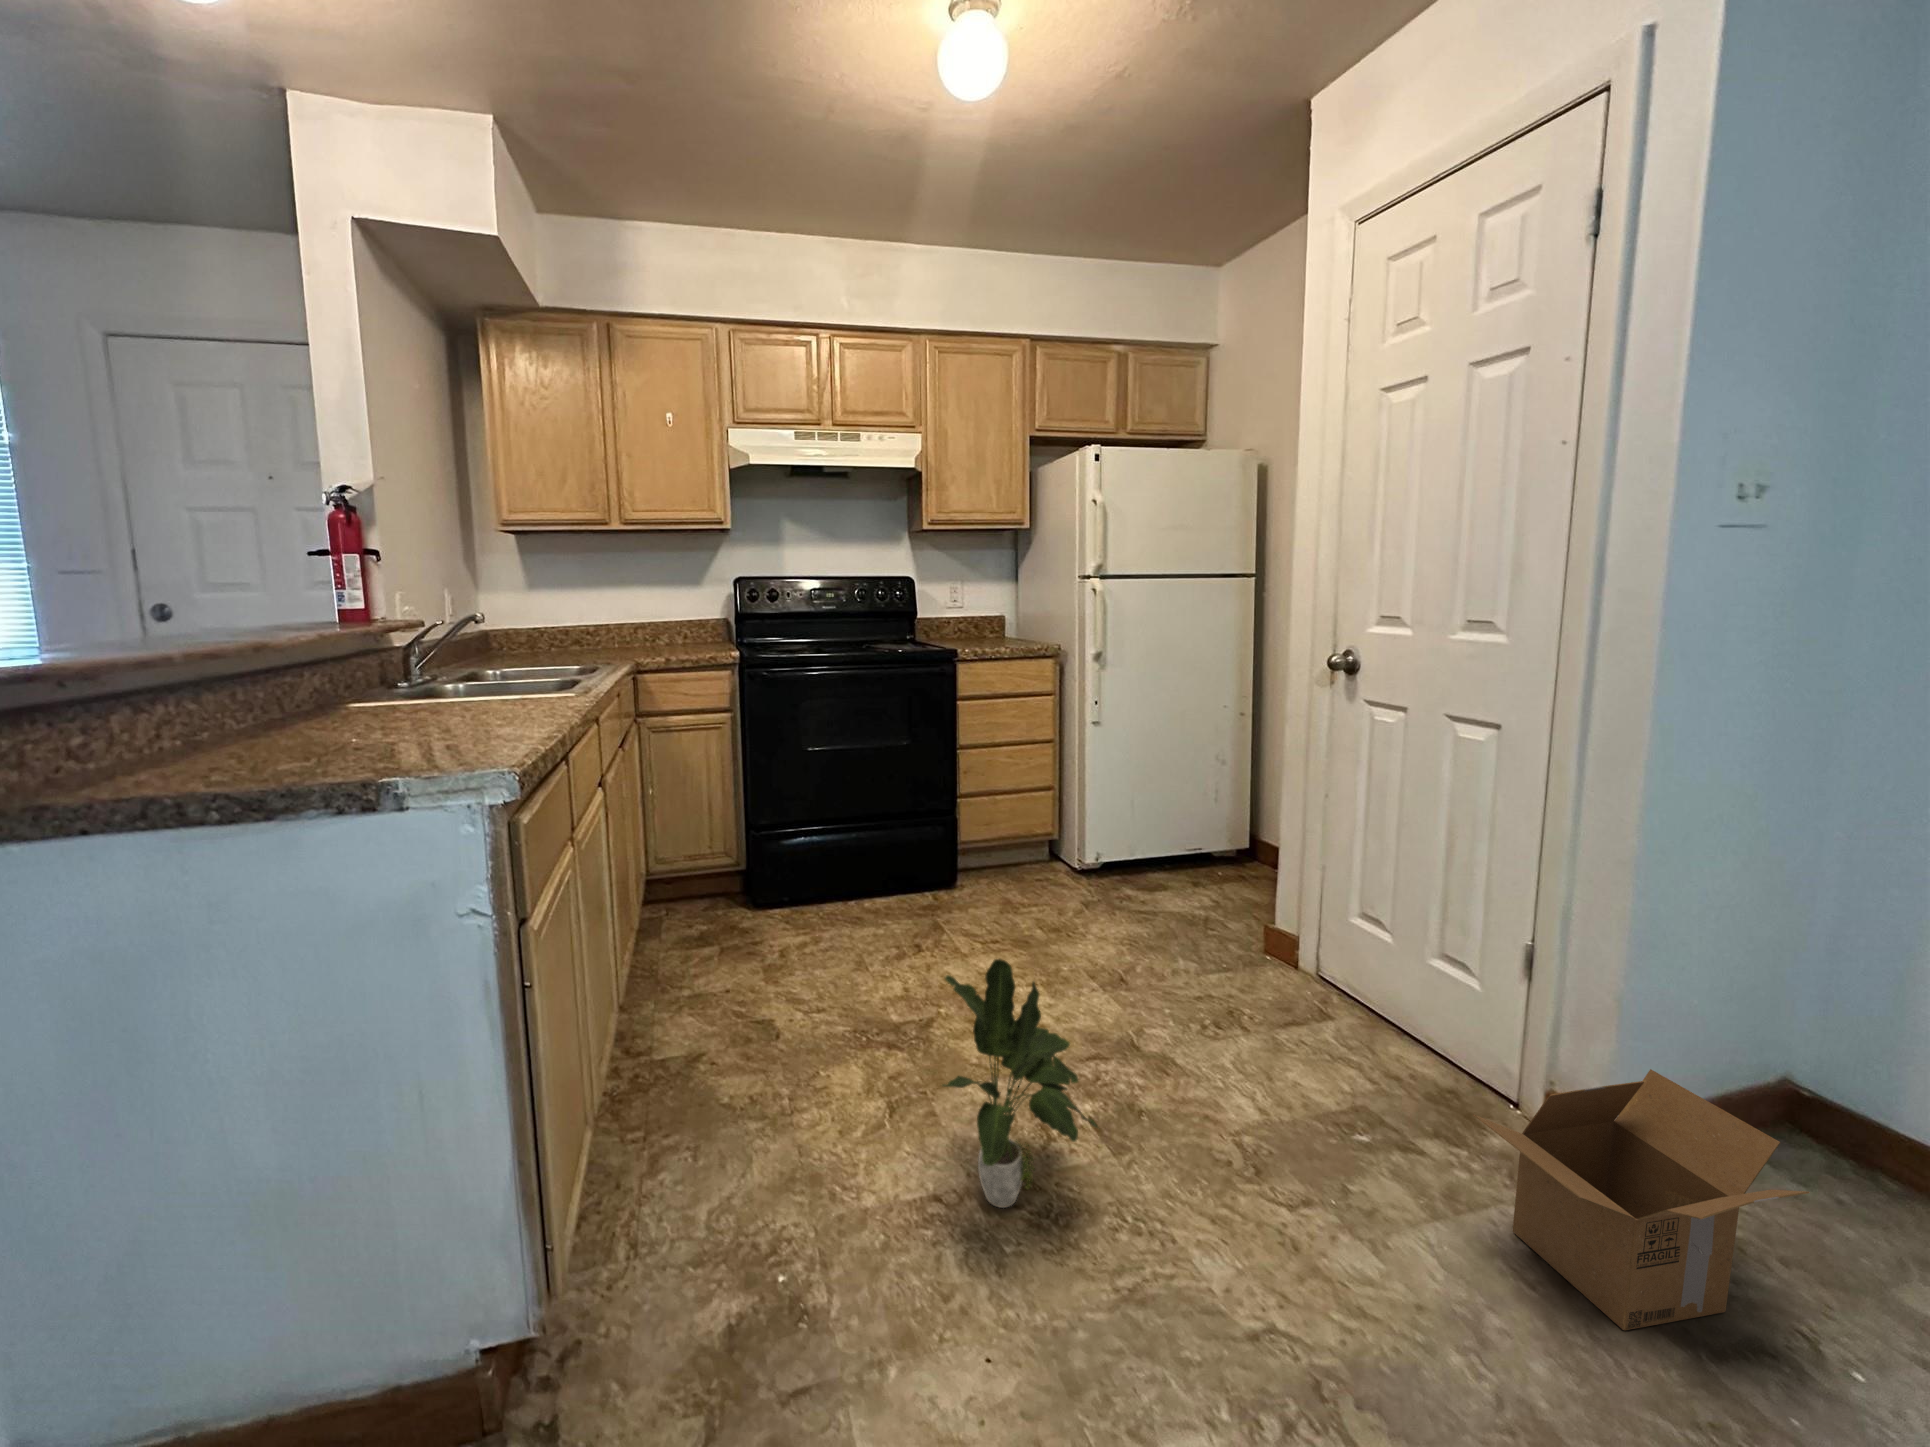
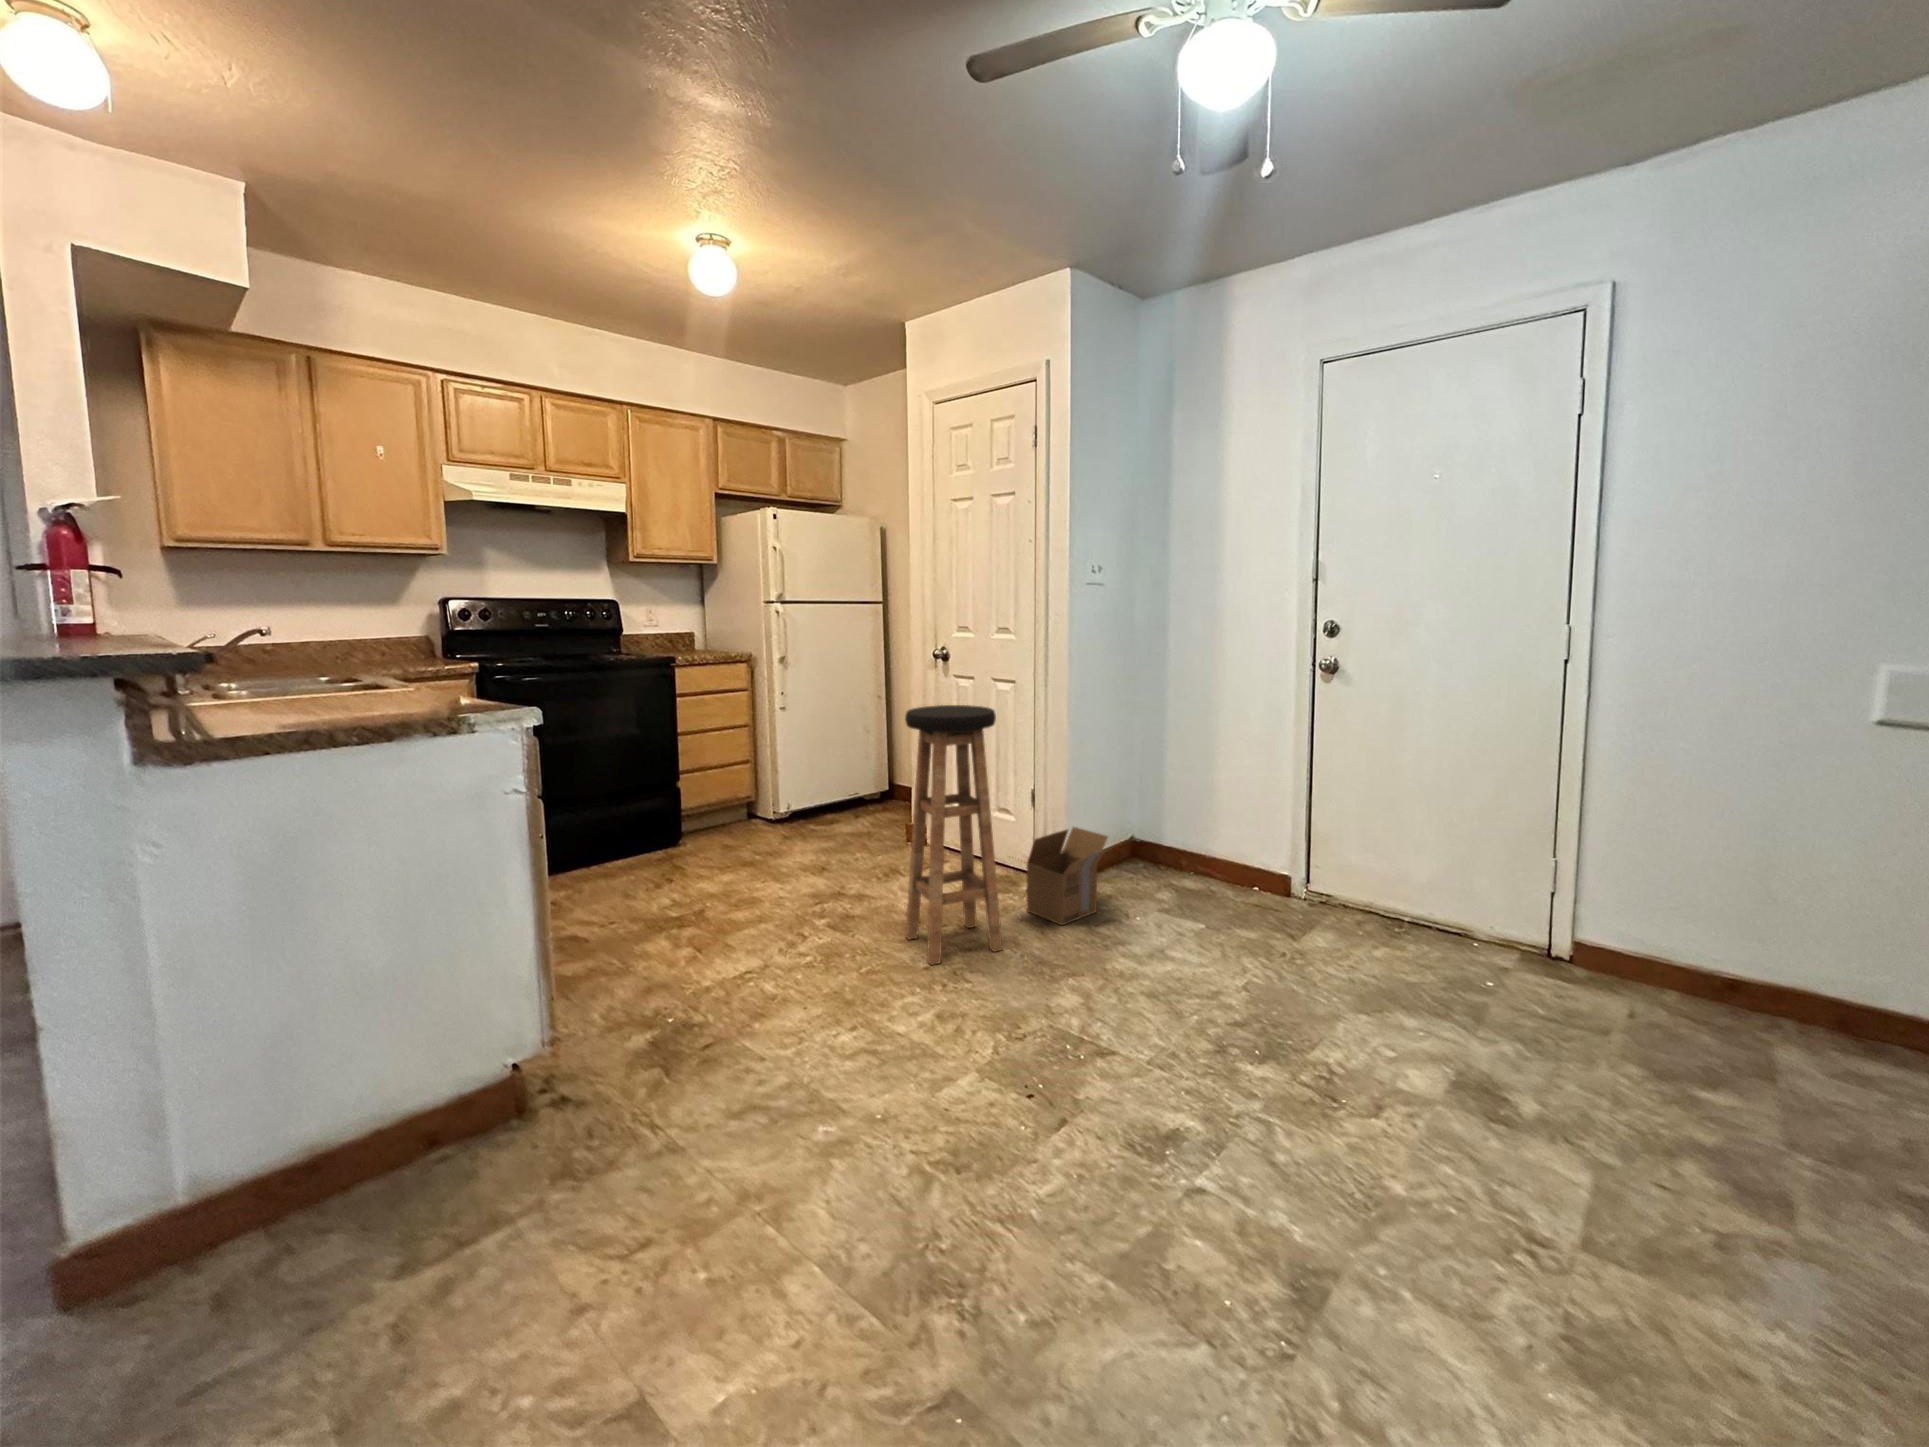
bar stool: none [1227,781,1478,1366] -> present [905,705,1003,965]
potted plant: present [942,959,1098,1208] -> none [744,823,841,965]

